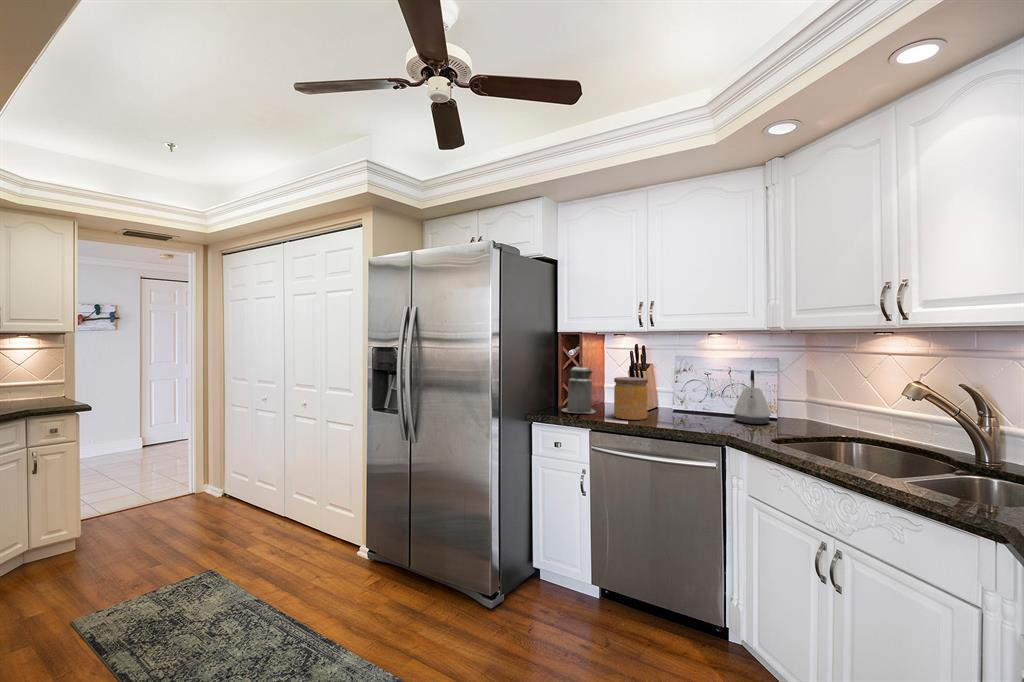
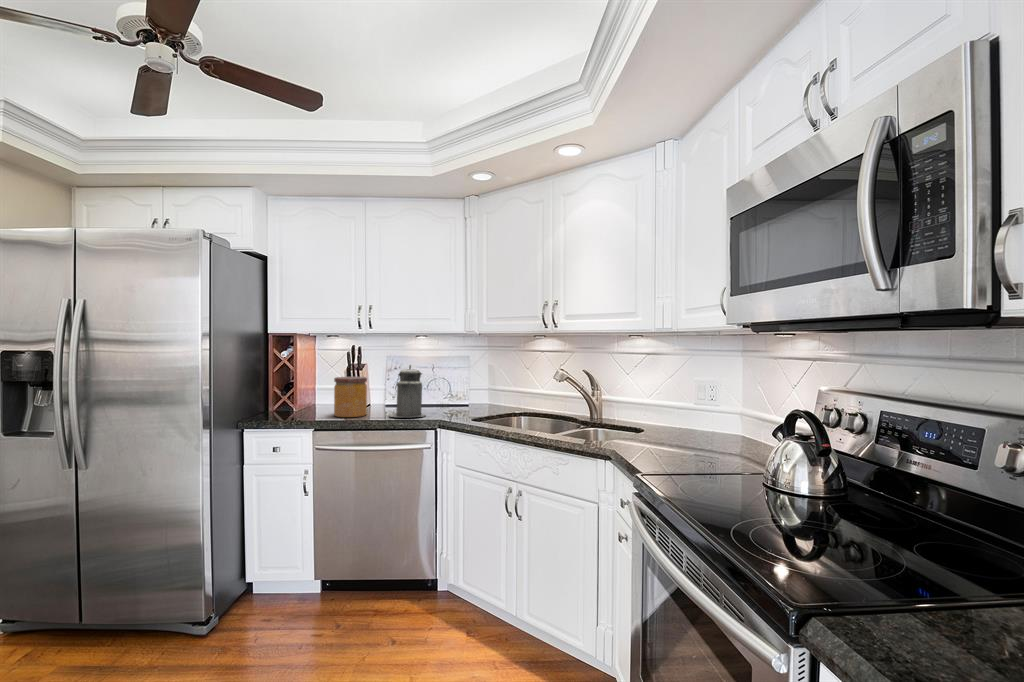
canister: present [562,363,596,413] -> present [389,365,425,417]
kettle: present [734,370,771,424] -> none [441,366,470,412]

